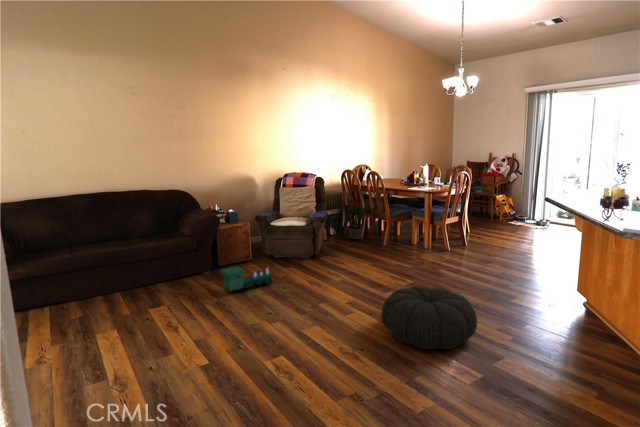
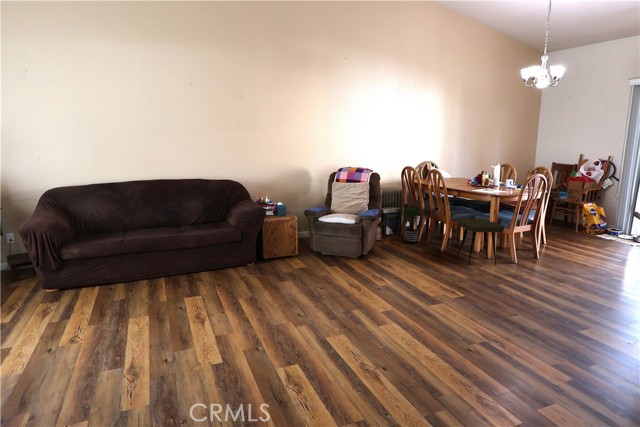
side table: none [396,213,439,256] -> present [457,218,504,265]
toy train: present [220,266,272,291] -> none [256,262,312,289]
pouf: present [381,286,477,349] -> none [414,304,526,382]

